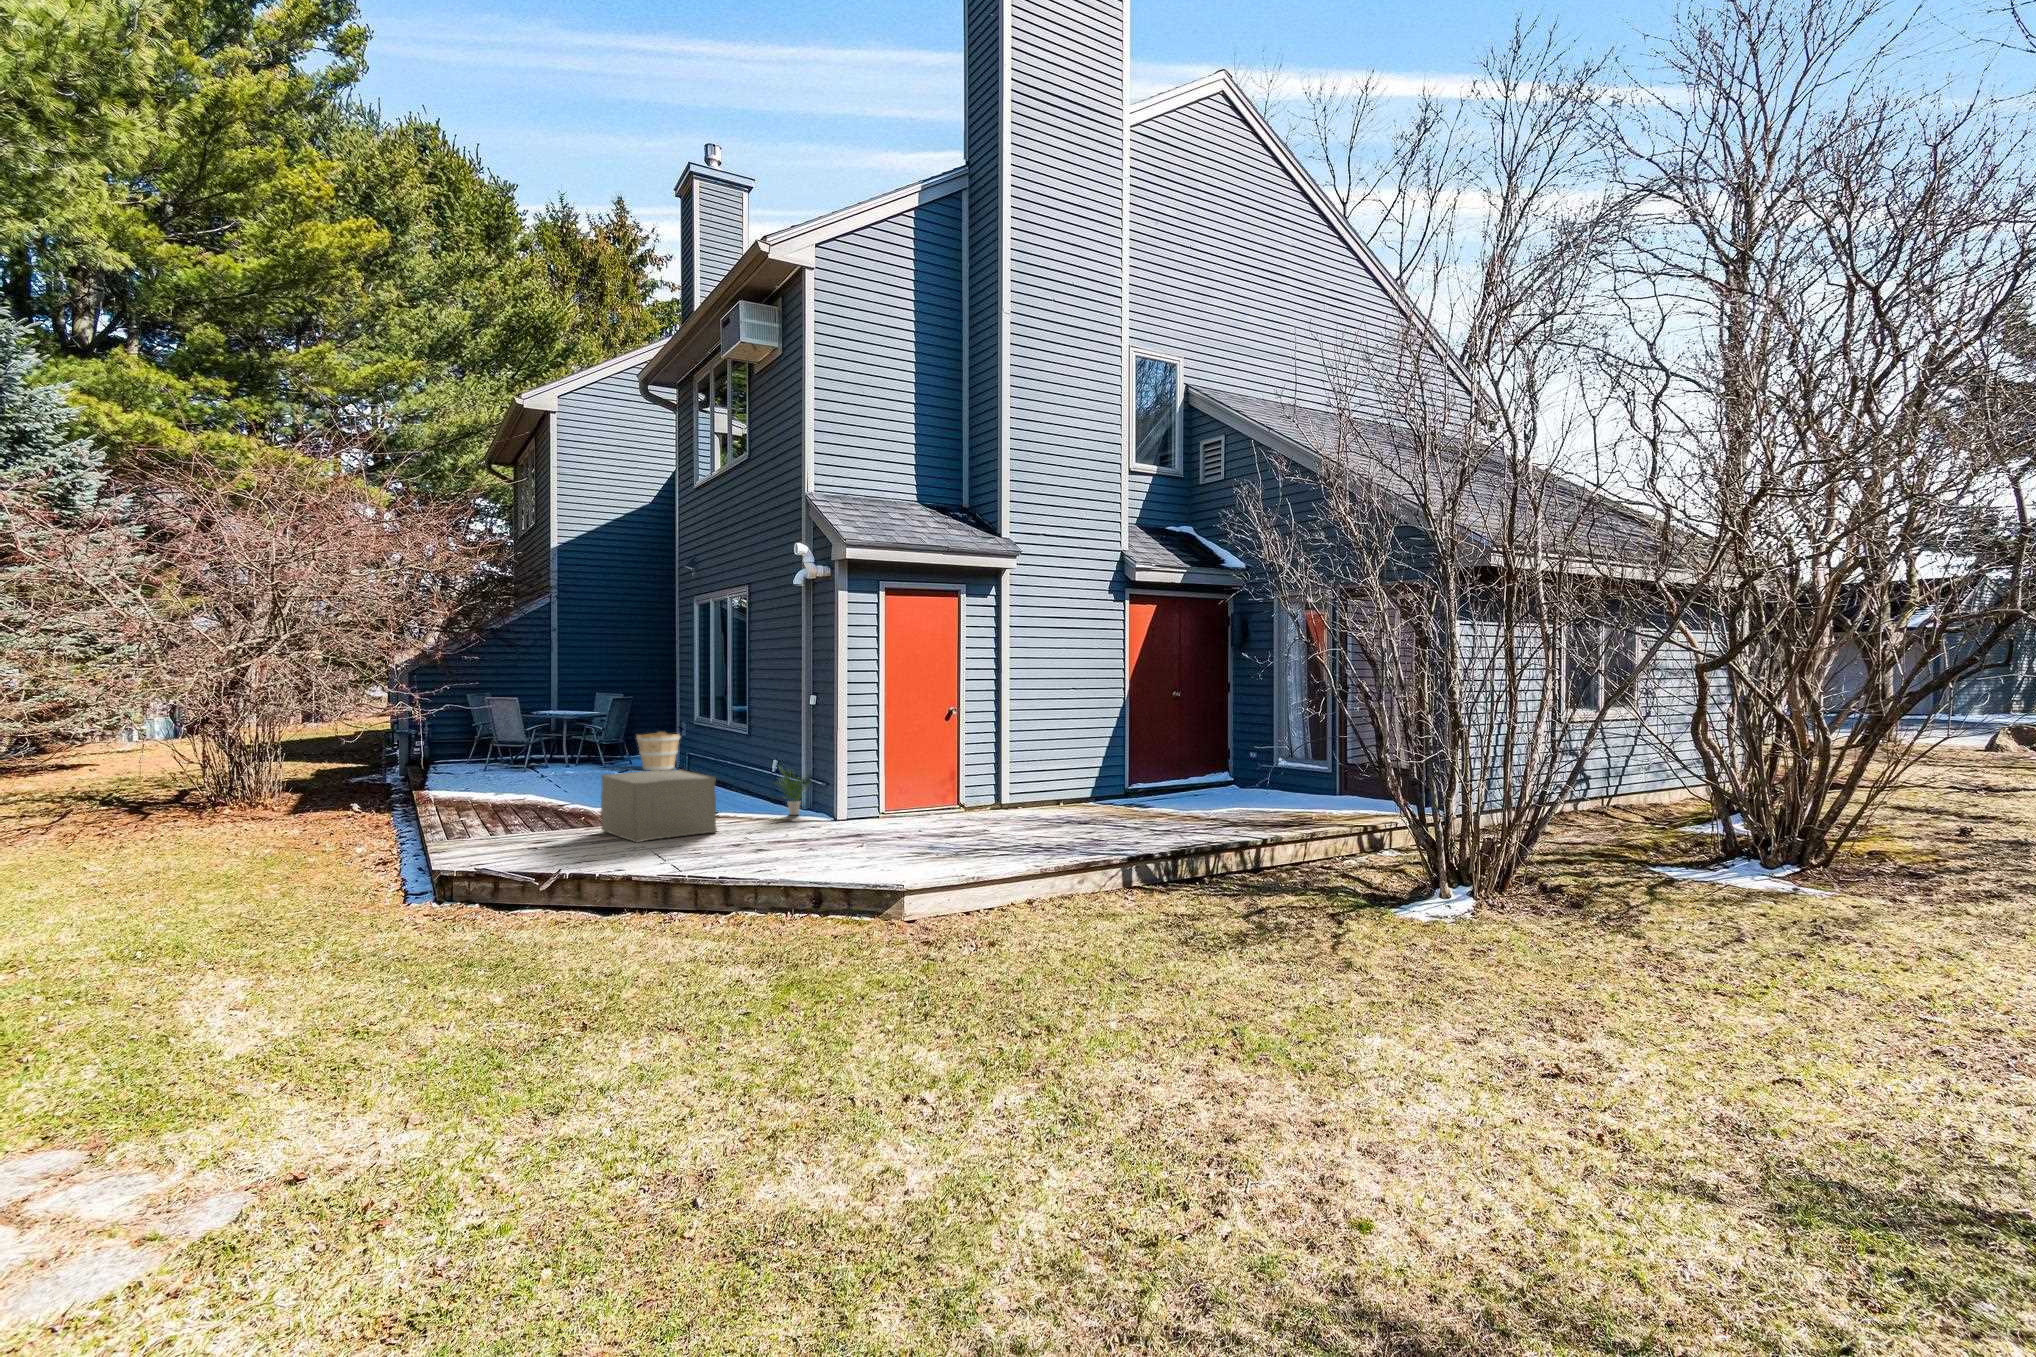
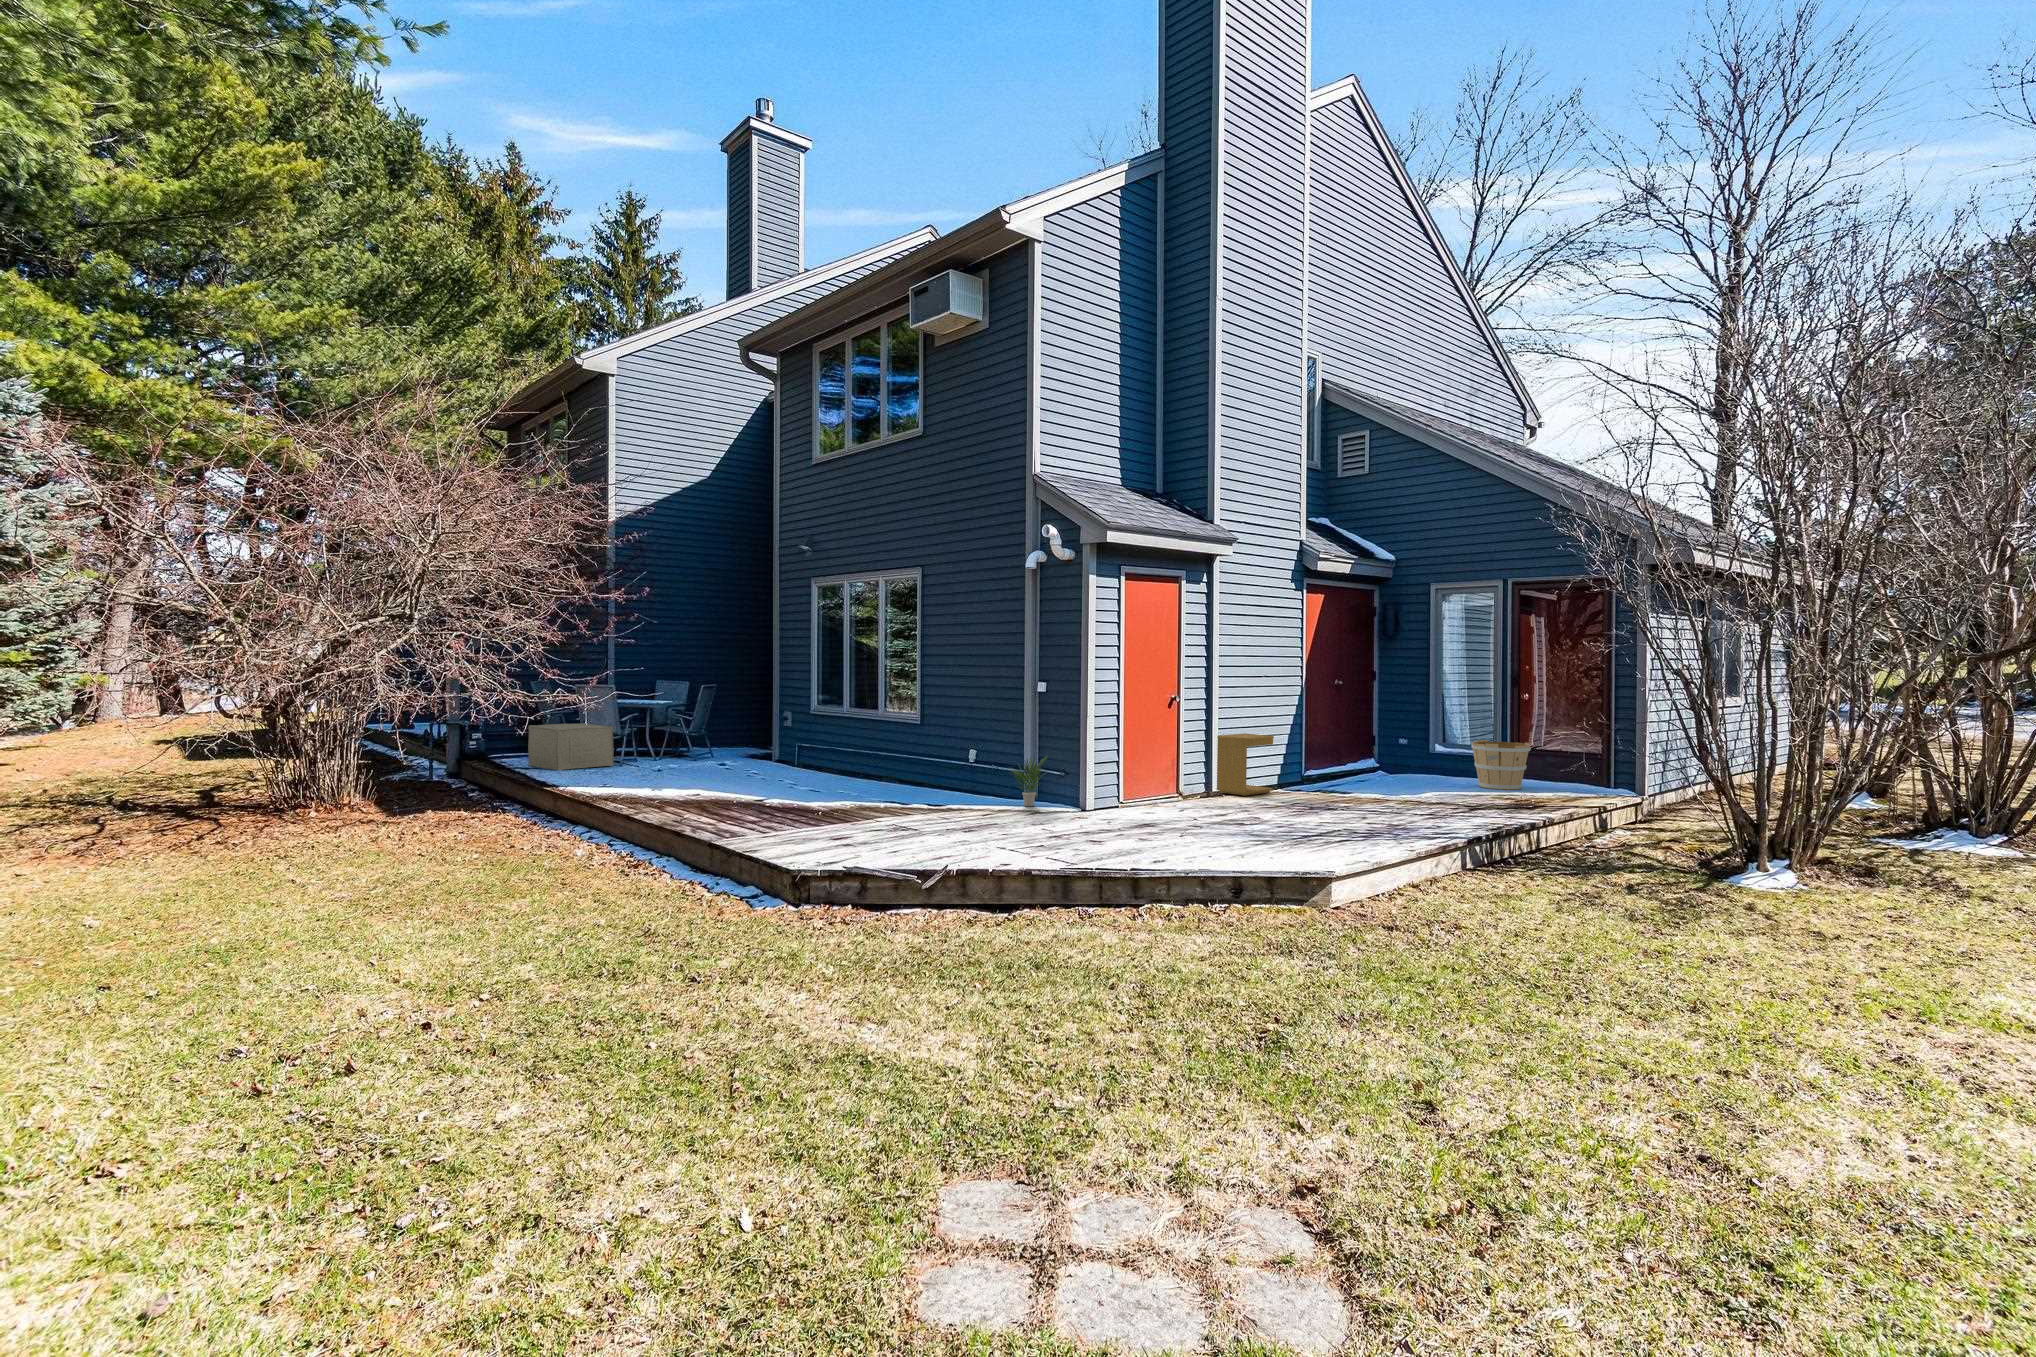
wooden bucket: present [636,732,680,771] -> present [1471,740,1531,790]
side table: none [1007,746,1063,809] -> present [1217,733,1274,796]
ottoman: present [601,769,717,842] -> present [528,723,614,771]

